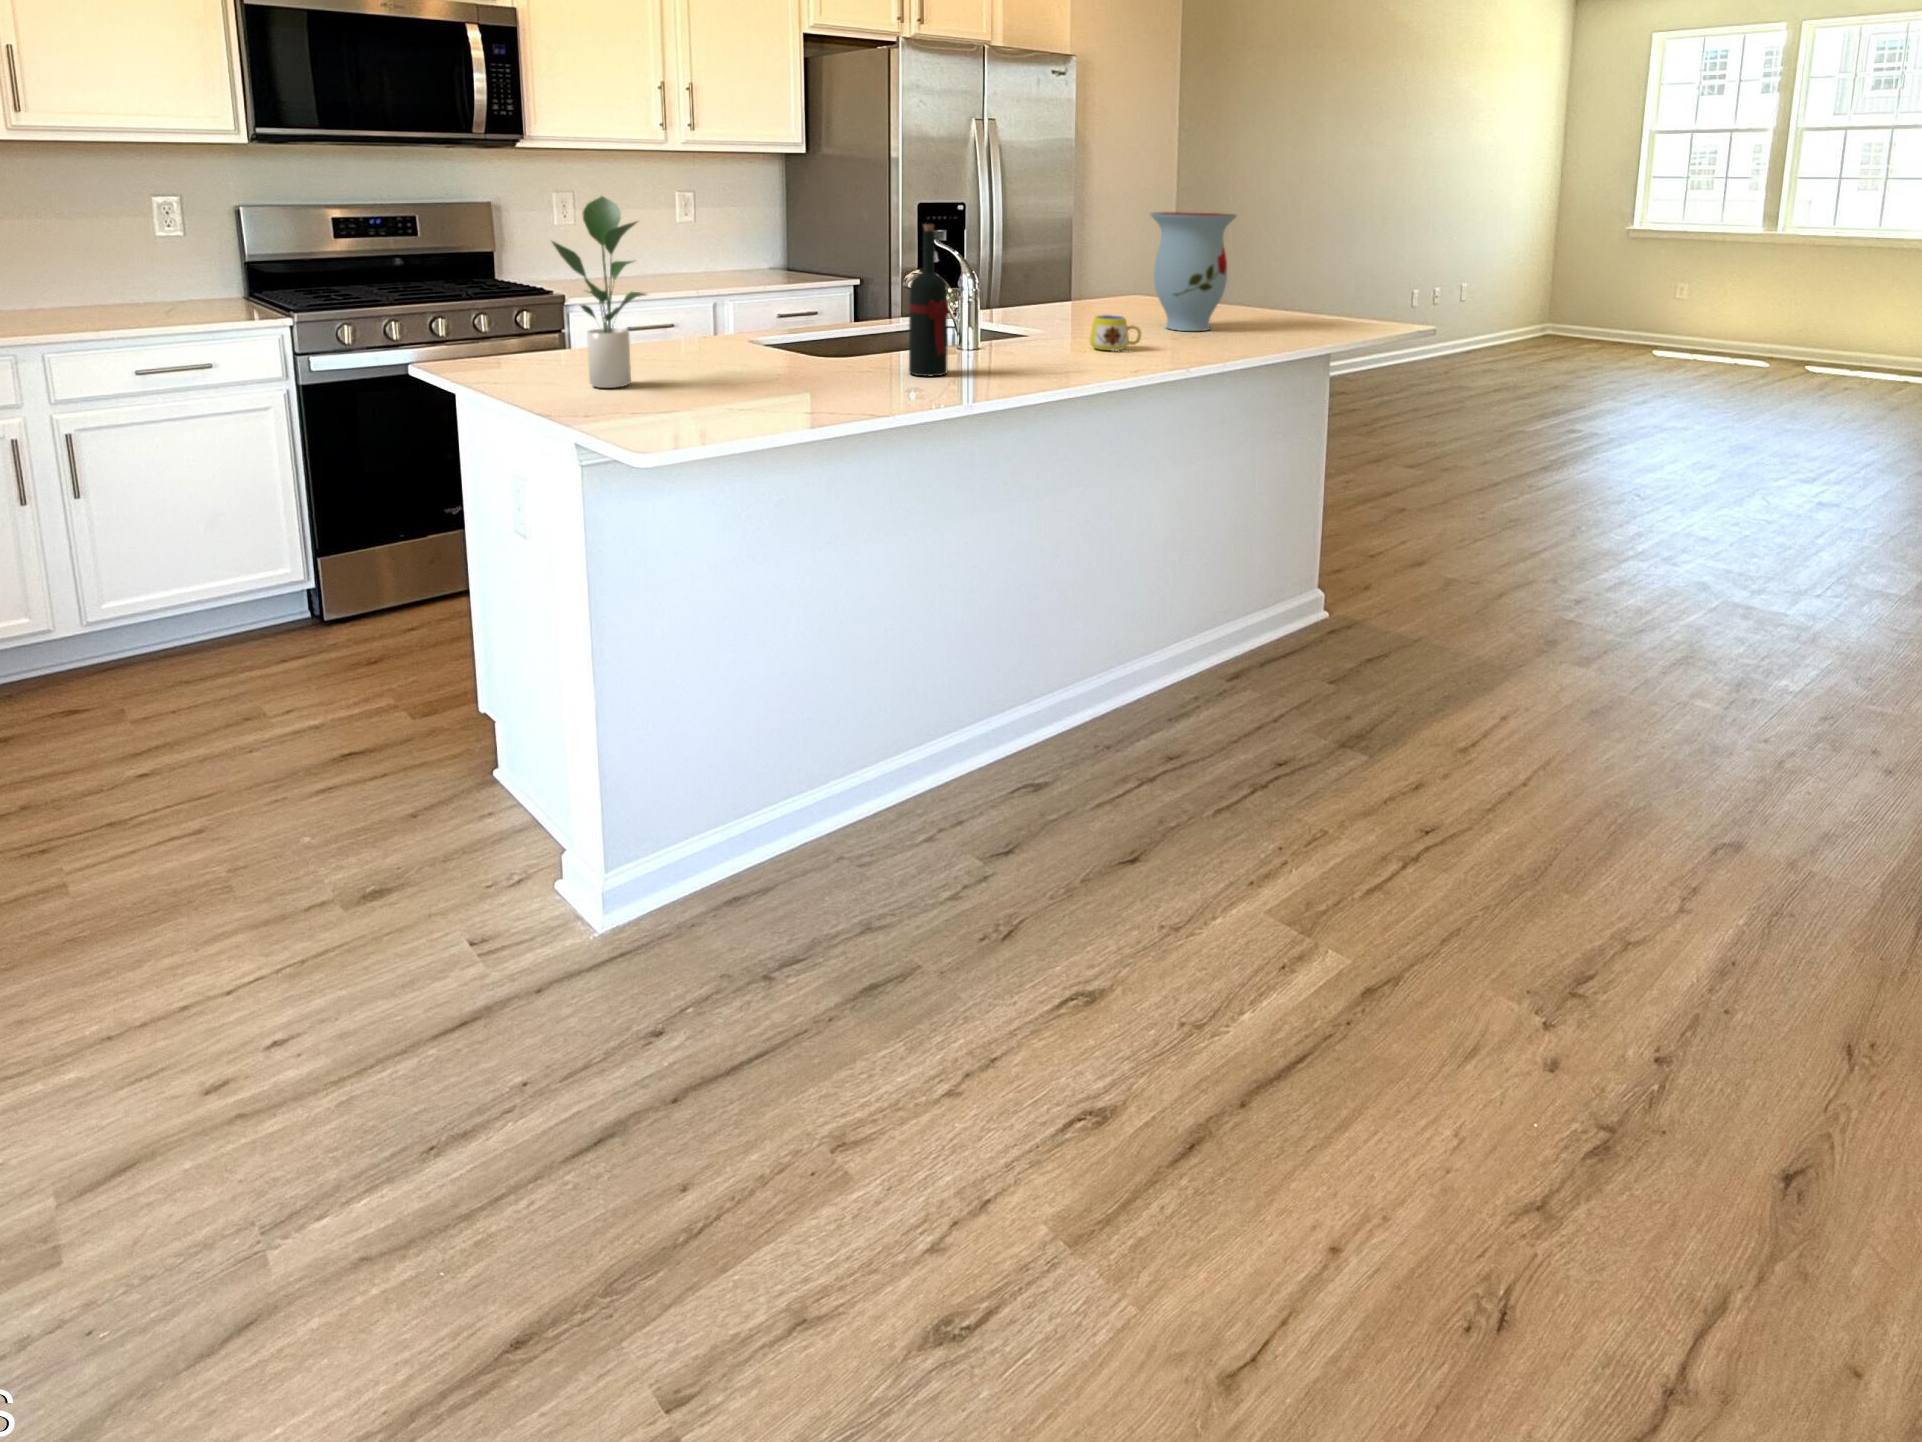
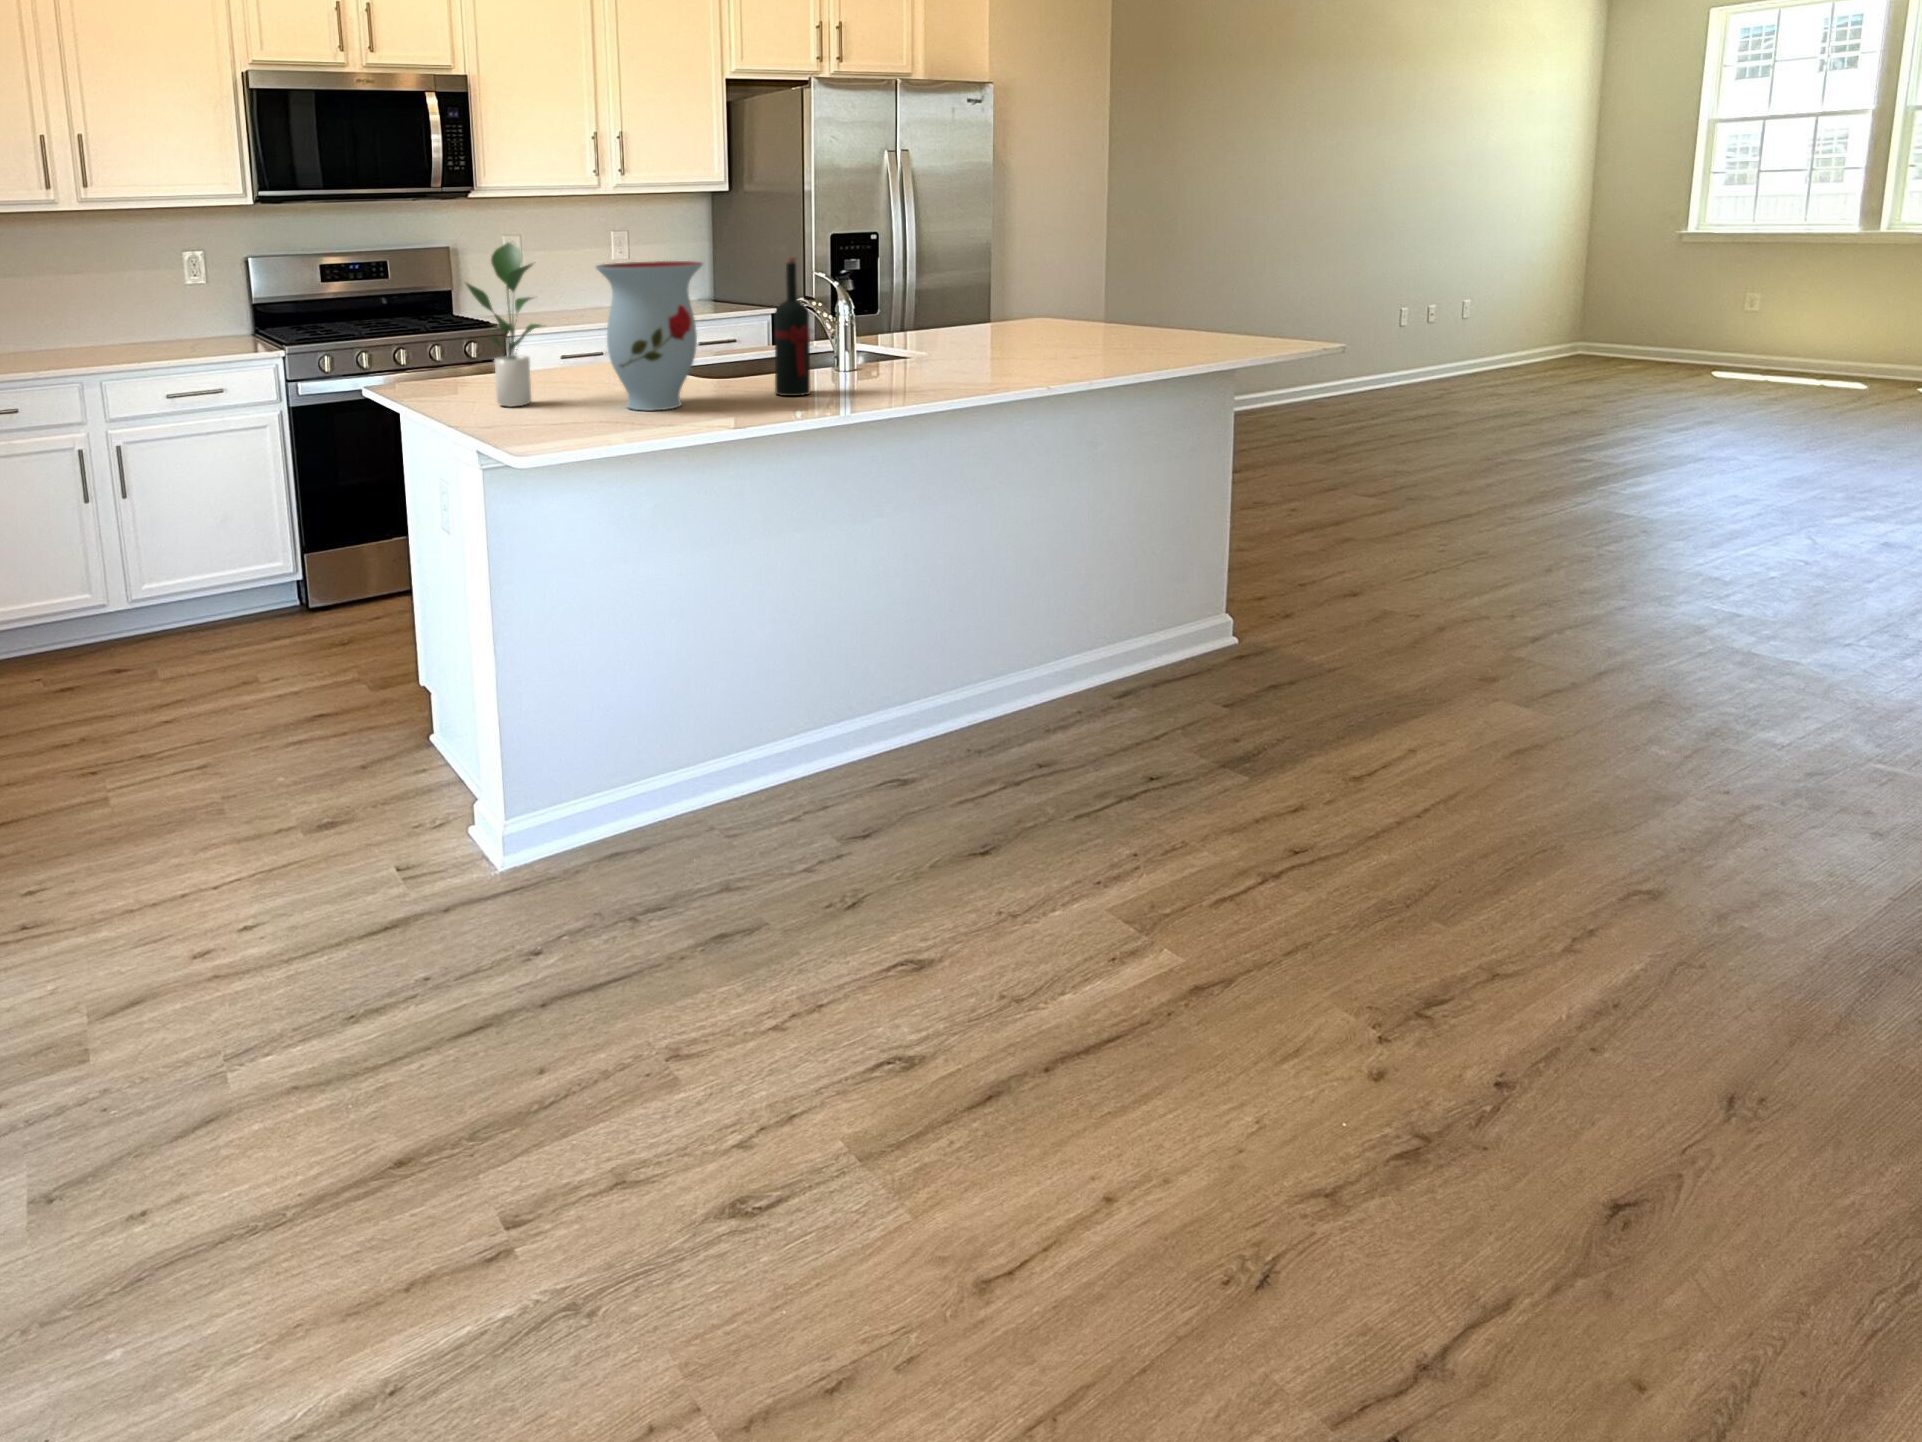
vase: present [1150,212,1236,331] -> present [596,261,703,410]
mug: present [1090,315,1141,352] -> none [960,338,1011,373]

